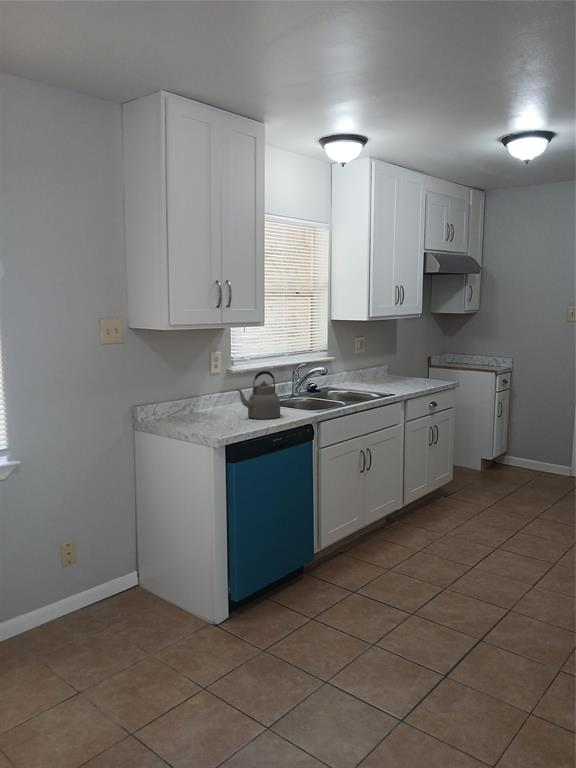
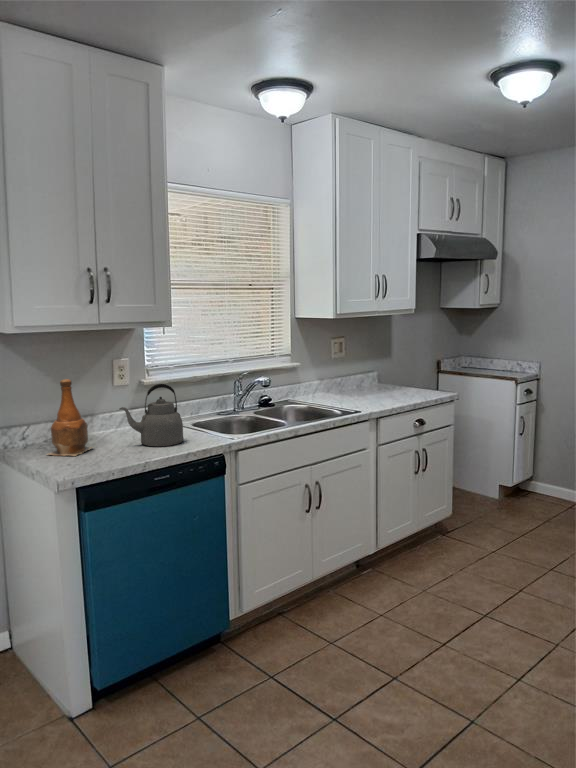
bottle: none [184,367,216,426] -> present [49,379,93,456]

